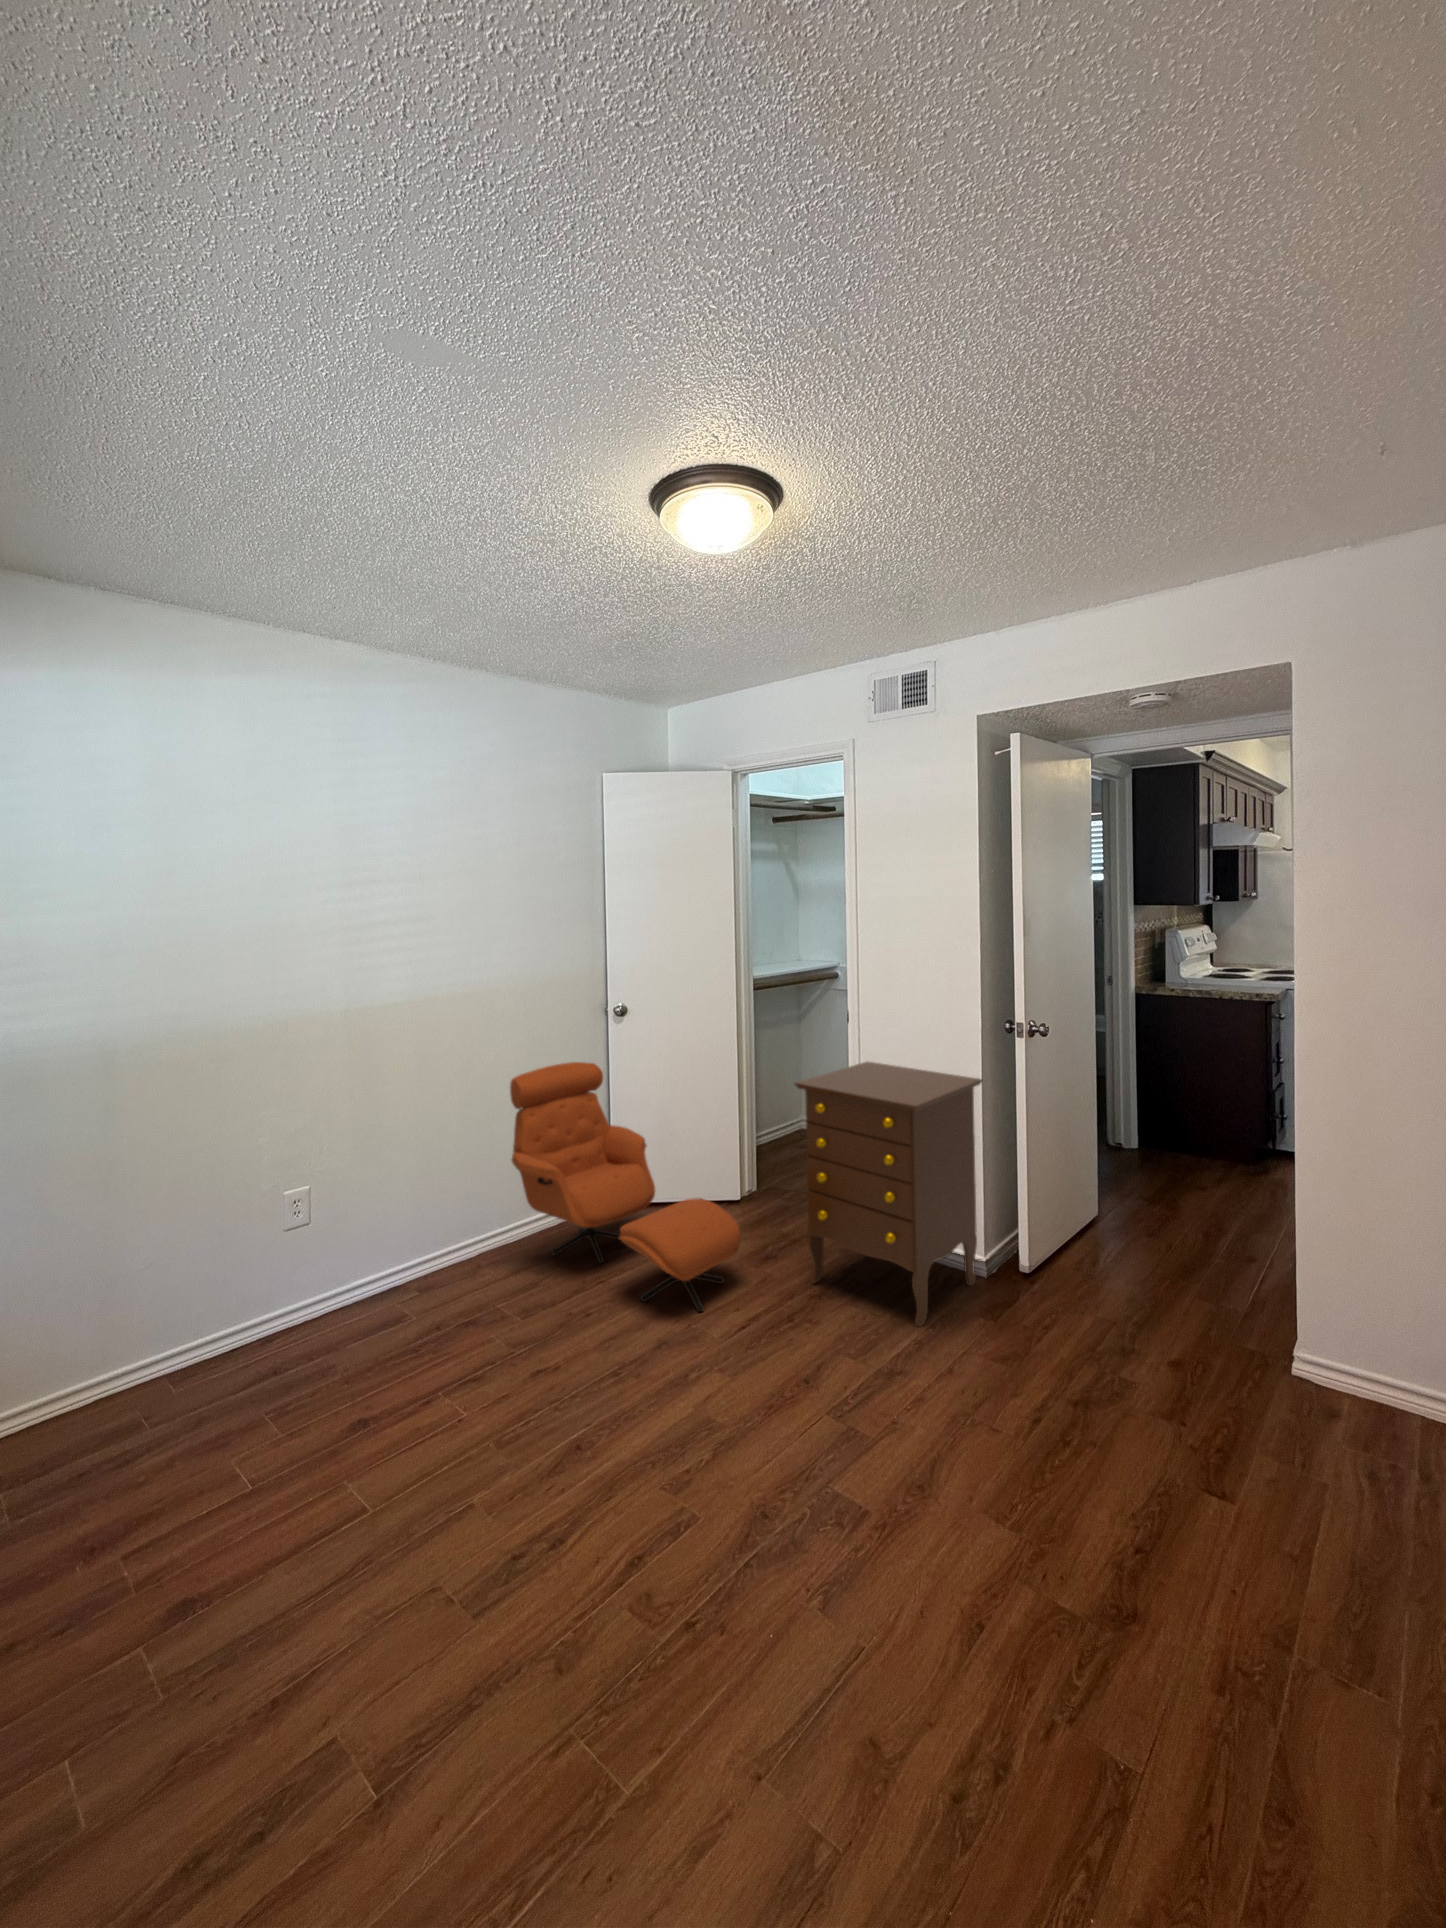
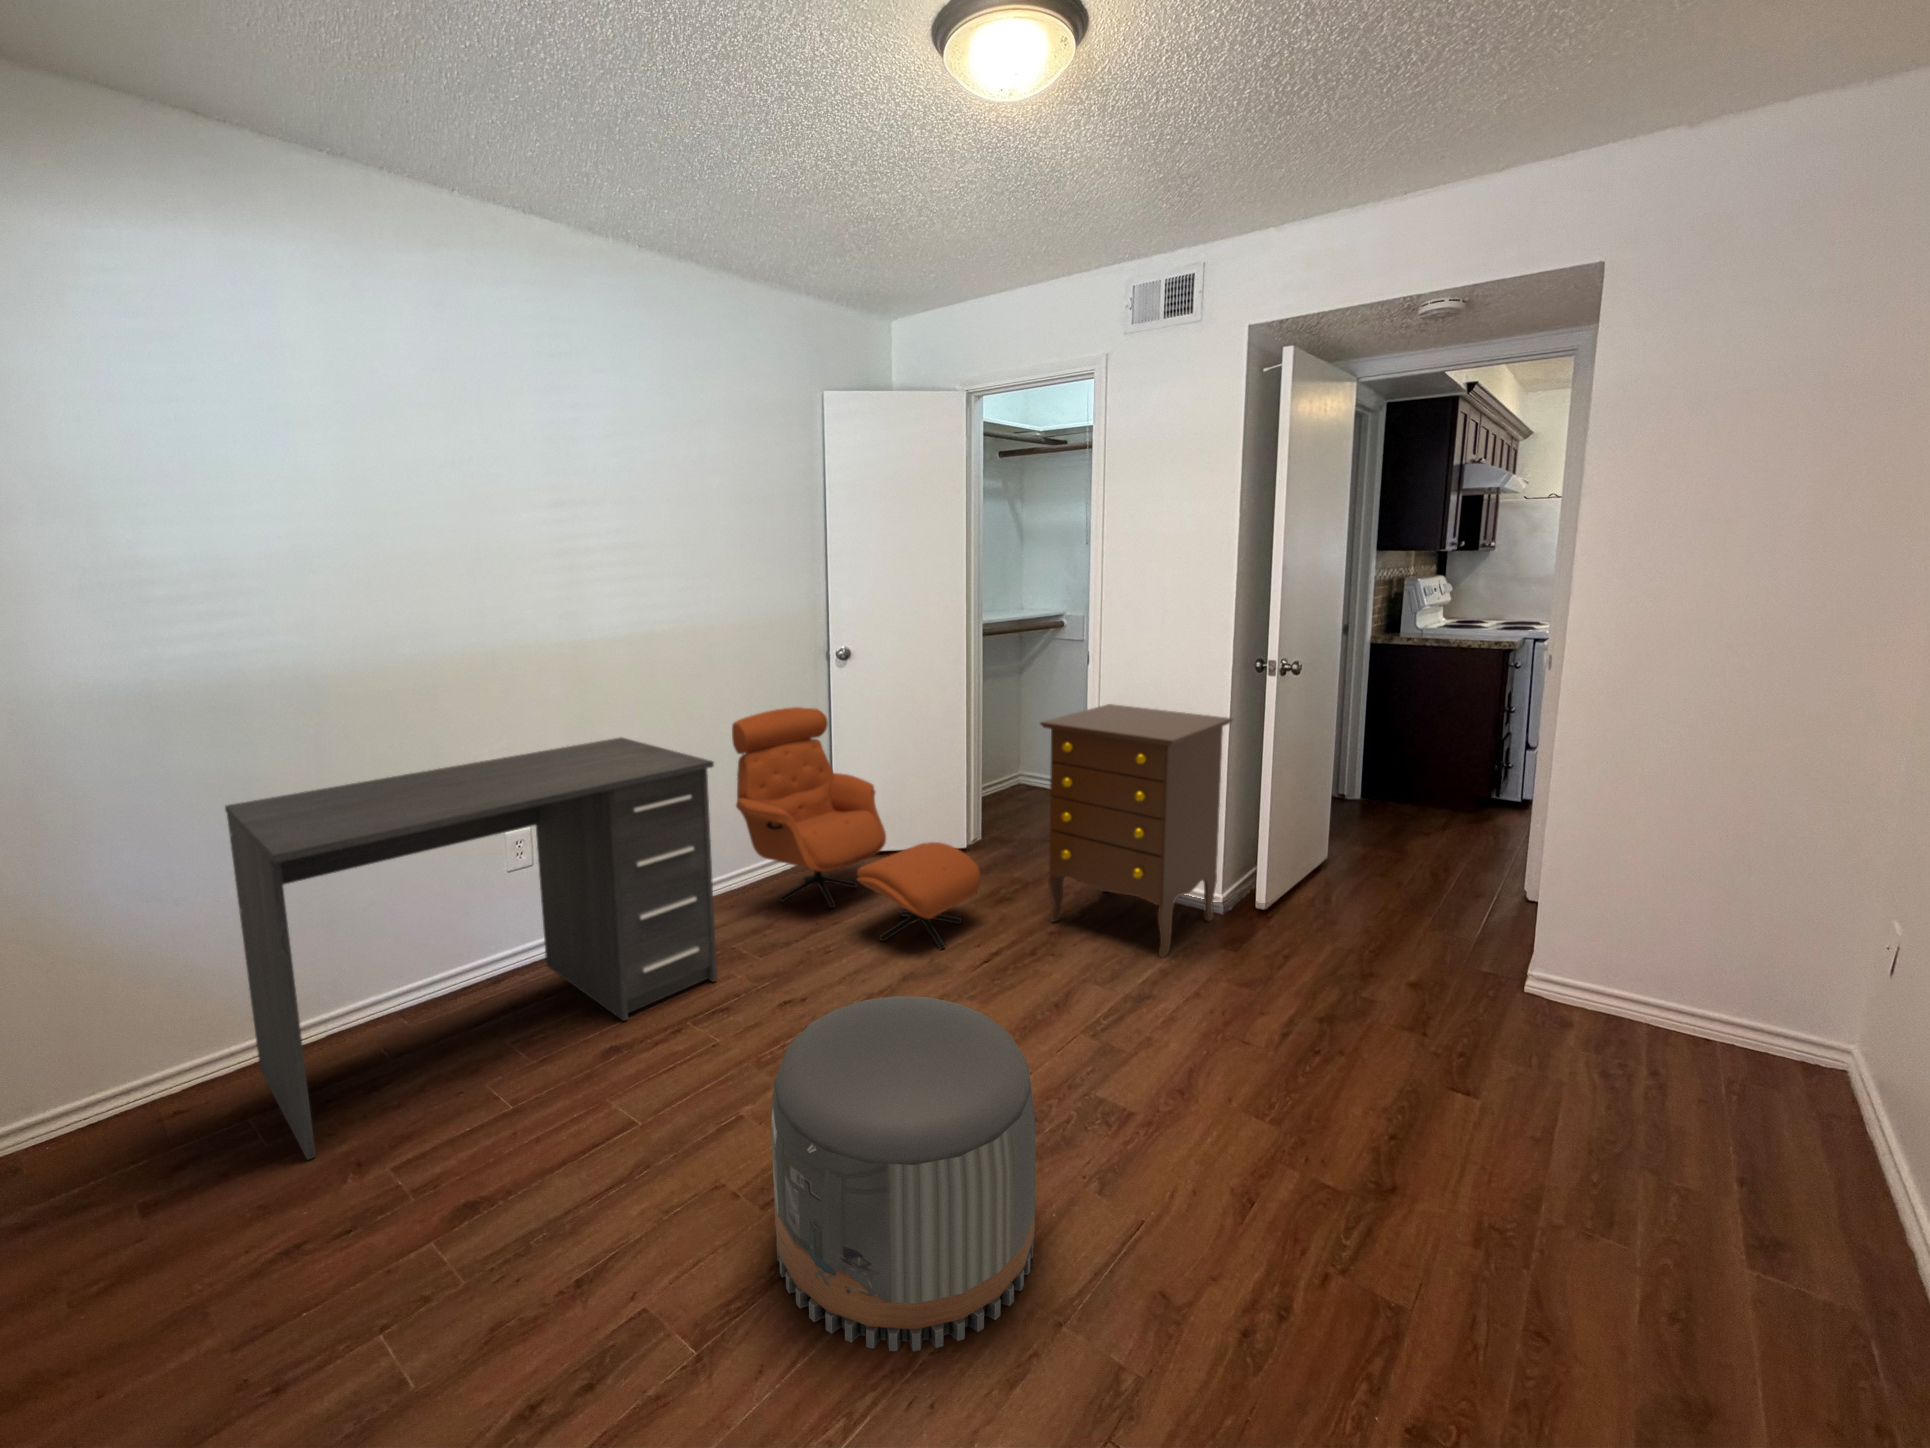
desk: none [23,1096,477,1538] -> present [225,737,717,1159]
pouf: none [474,1383,745,1805] -> present [771,996,1036,1351]

